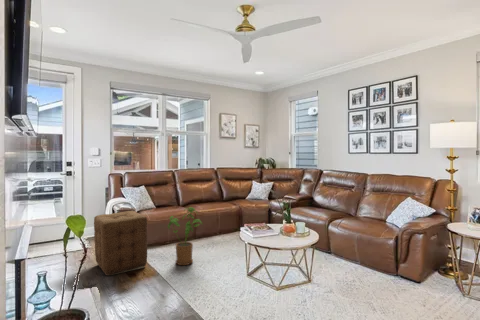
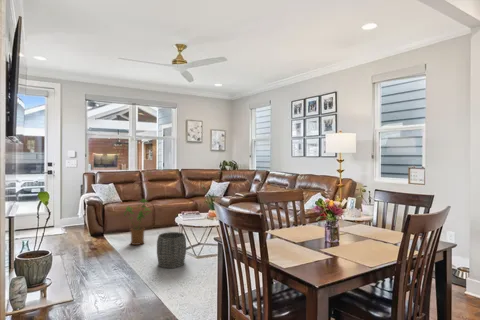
ottoman: present [94,211,147,276] -> none [66,202,107,251]
woven basket: none [225,254,264,307] -> present [157,232,186,268]

